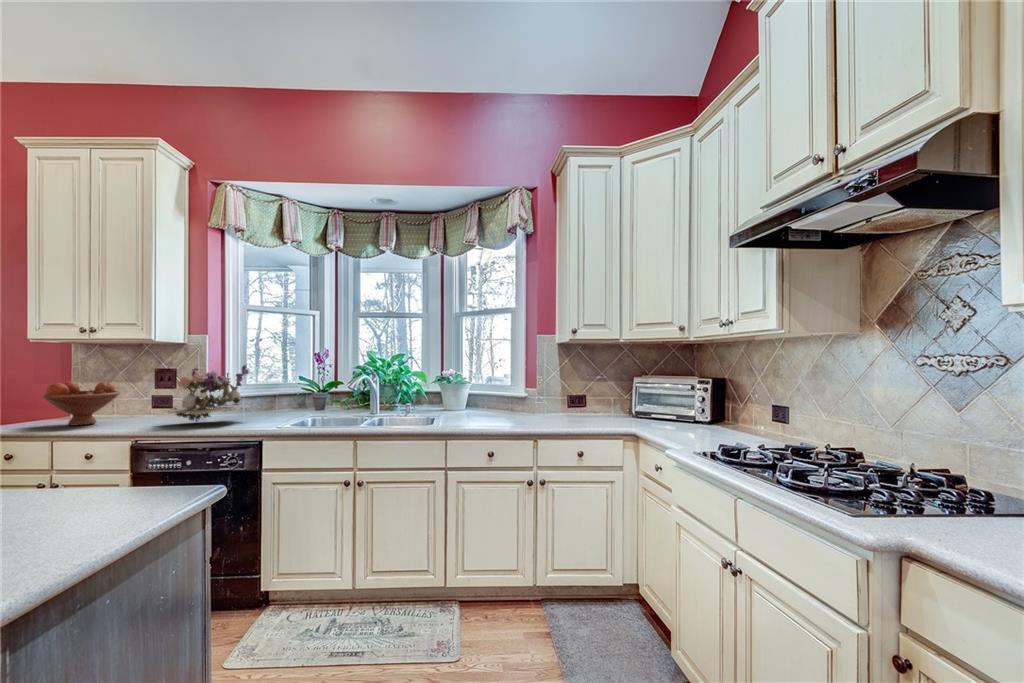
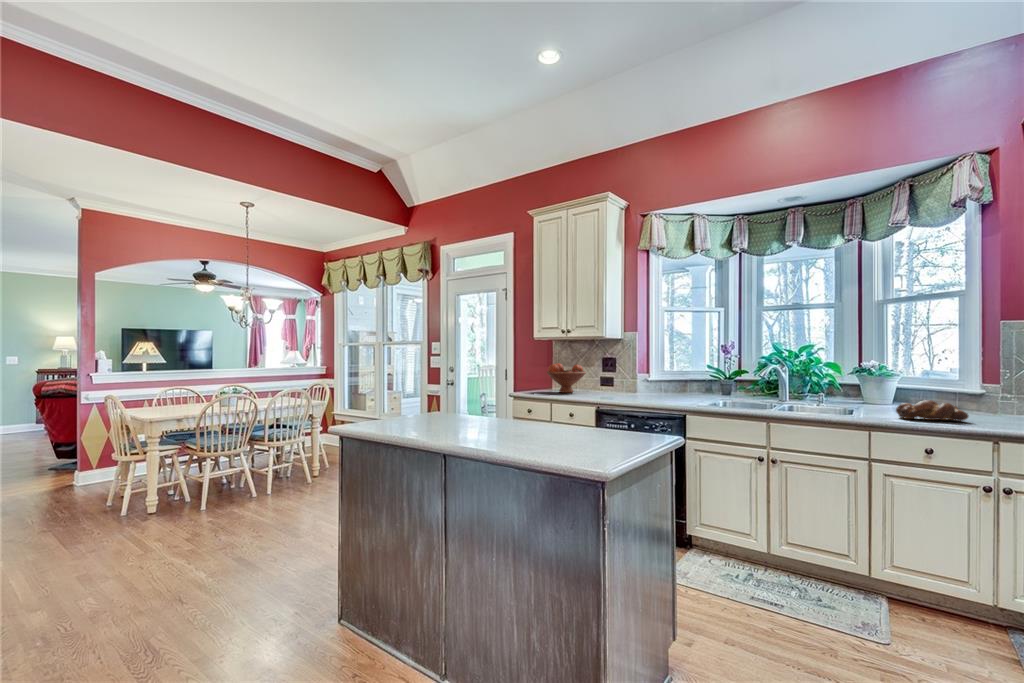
flower arrangement: present [166,364,250,422] -> none [614,353,674,397]
bread loaf: none [467,406,516,426] -> present [896,400,969,421]

